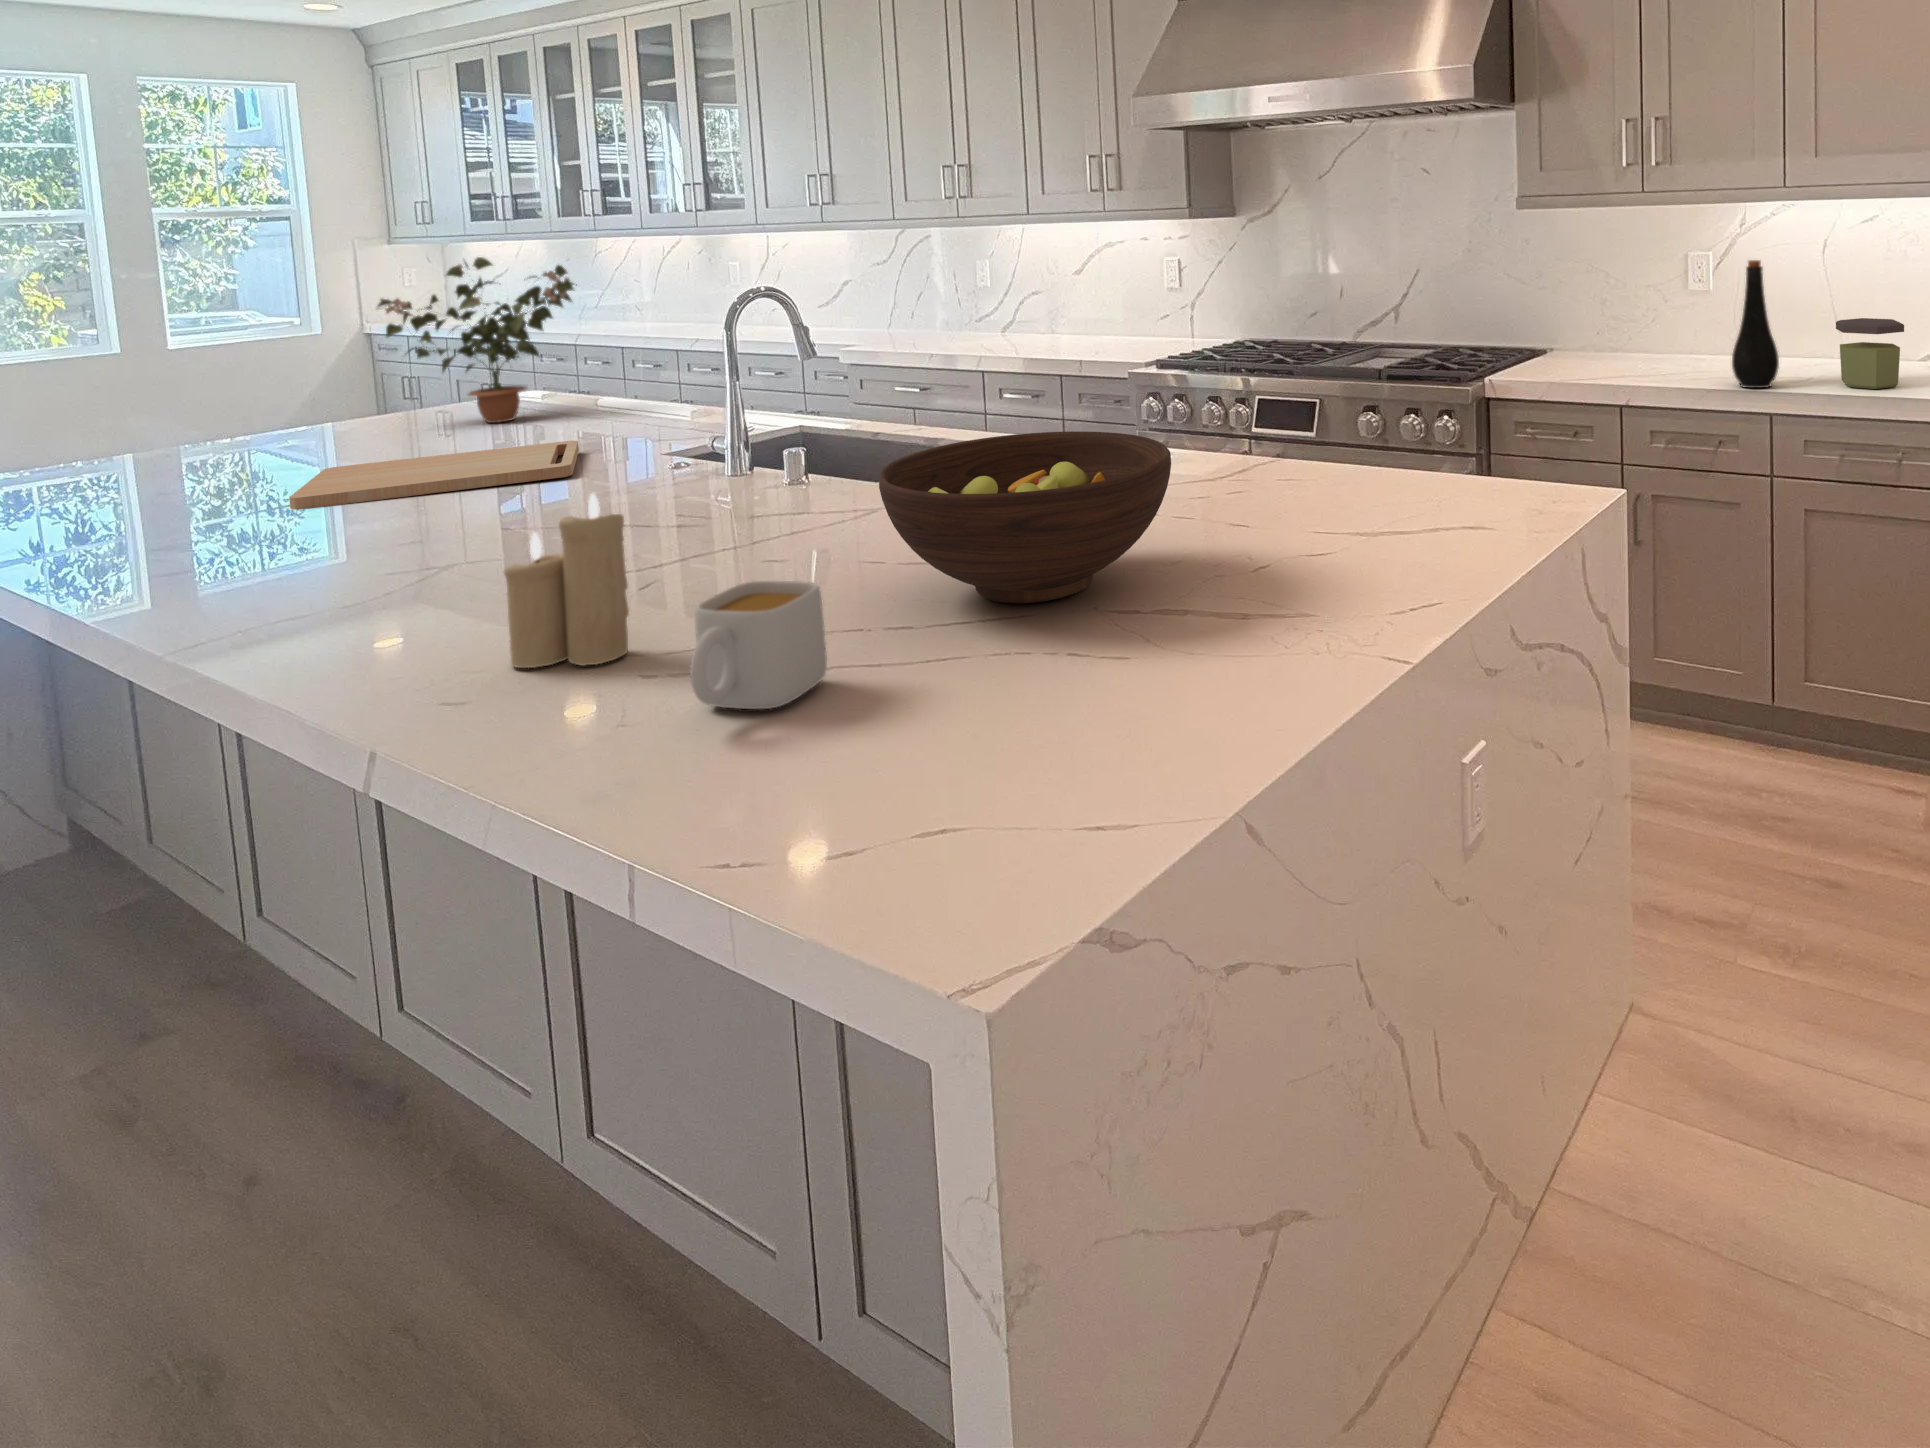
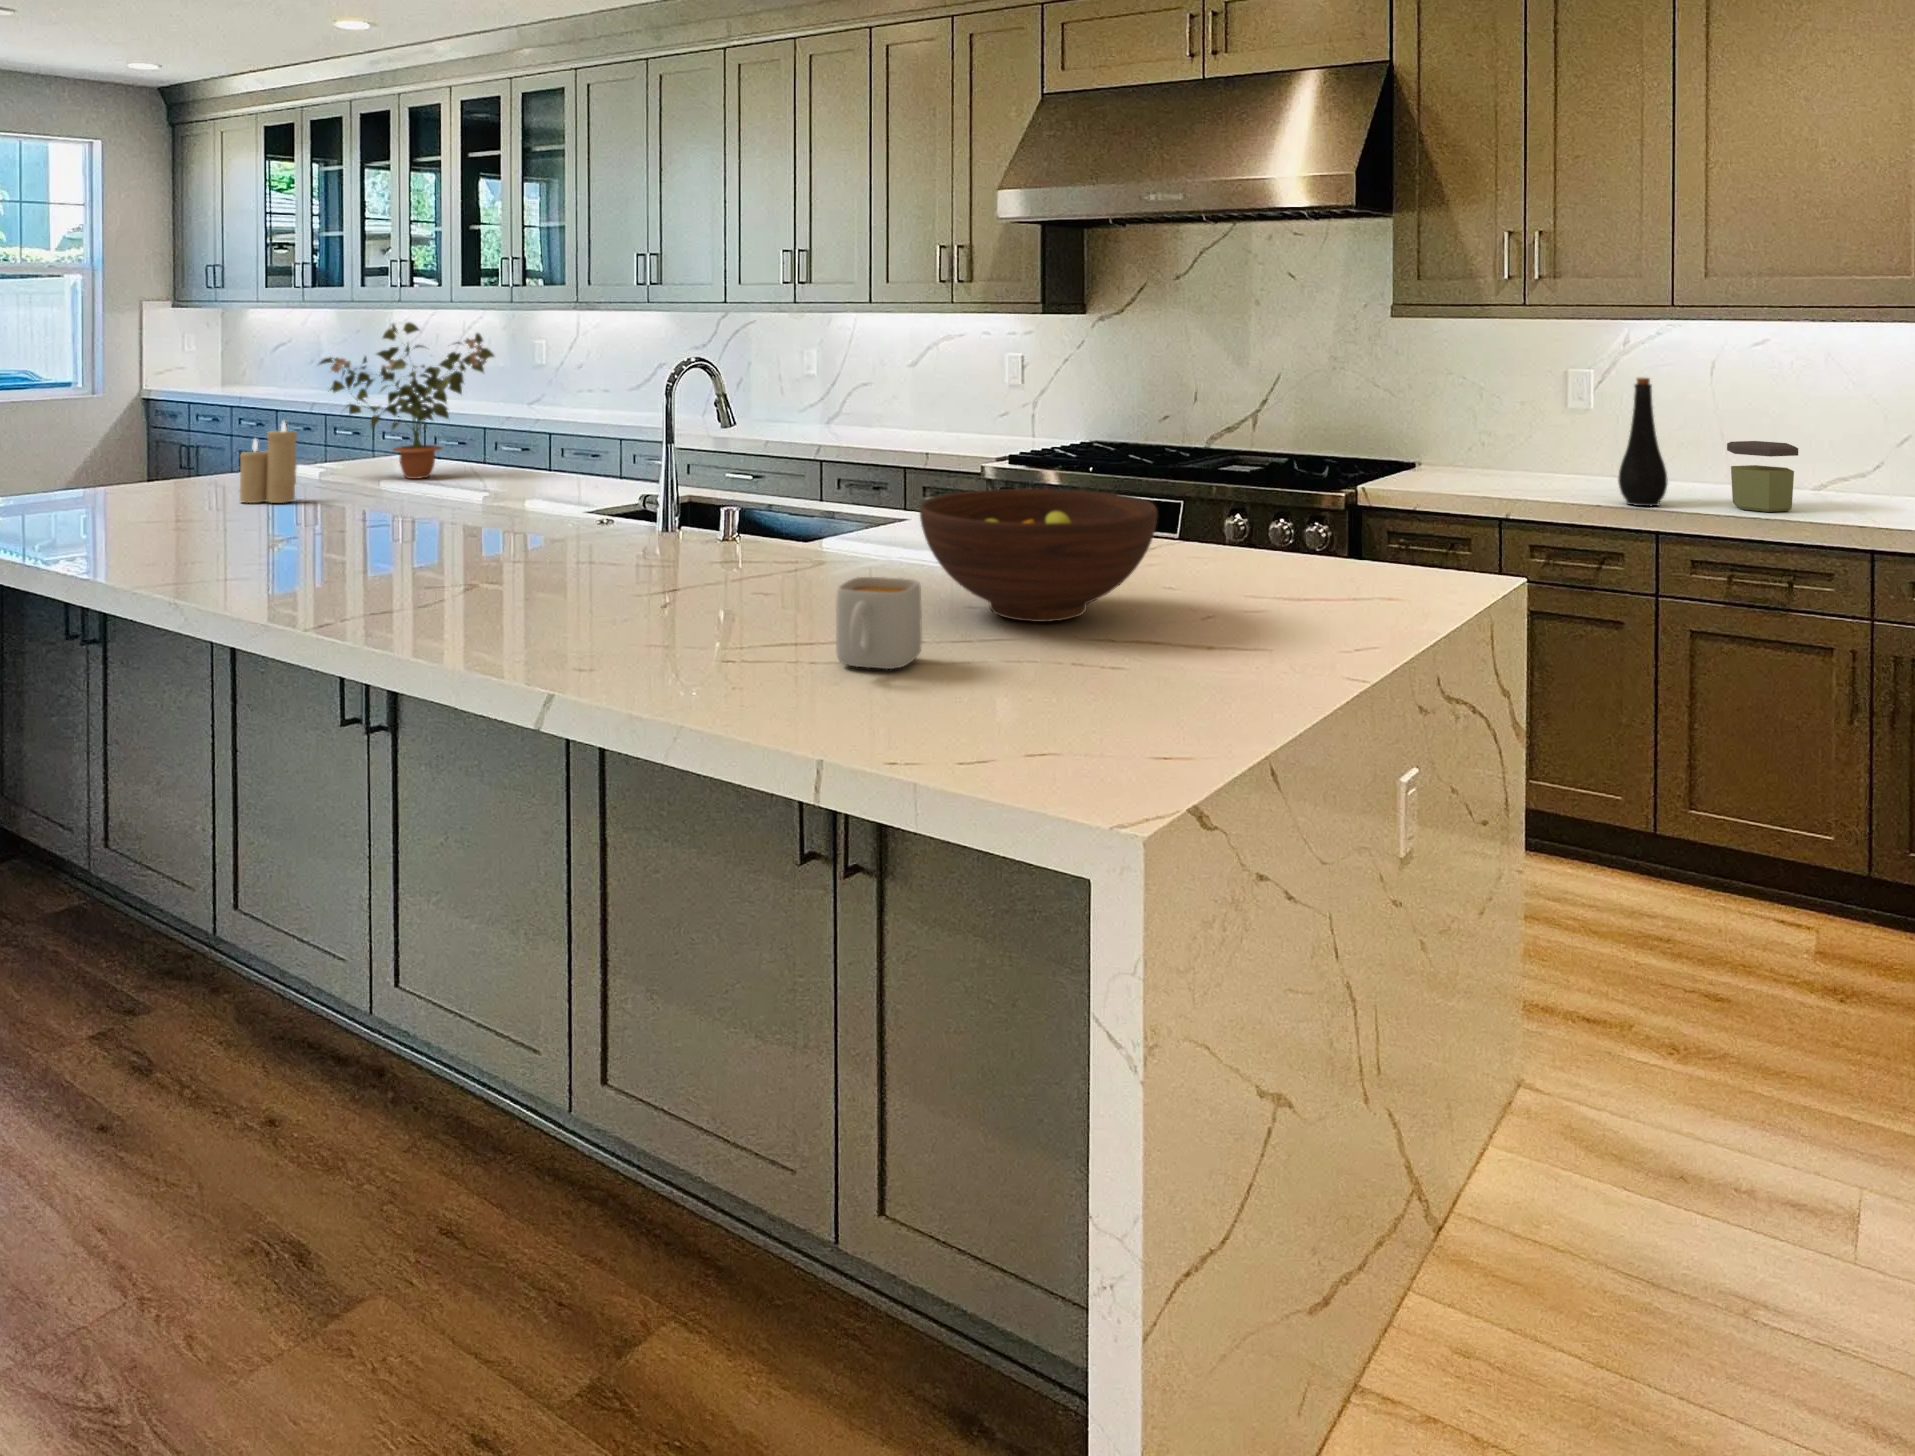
cutting board: present [289,441,579,509] -> none [321,494,544,535]
candle: present [504,493,629,668] -> present [240,422,297,503]

